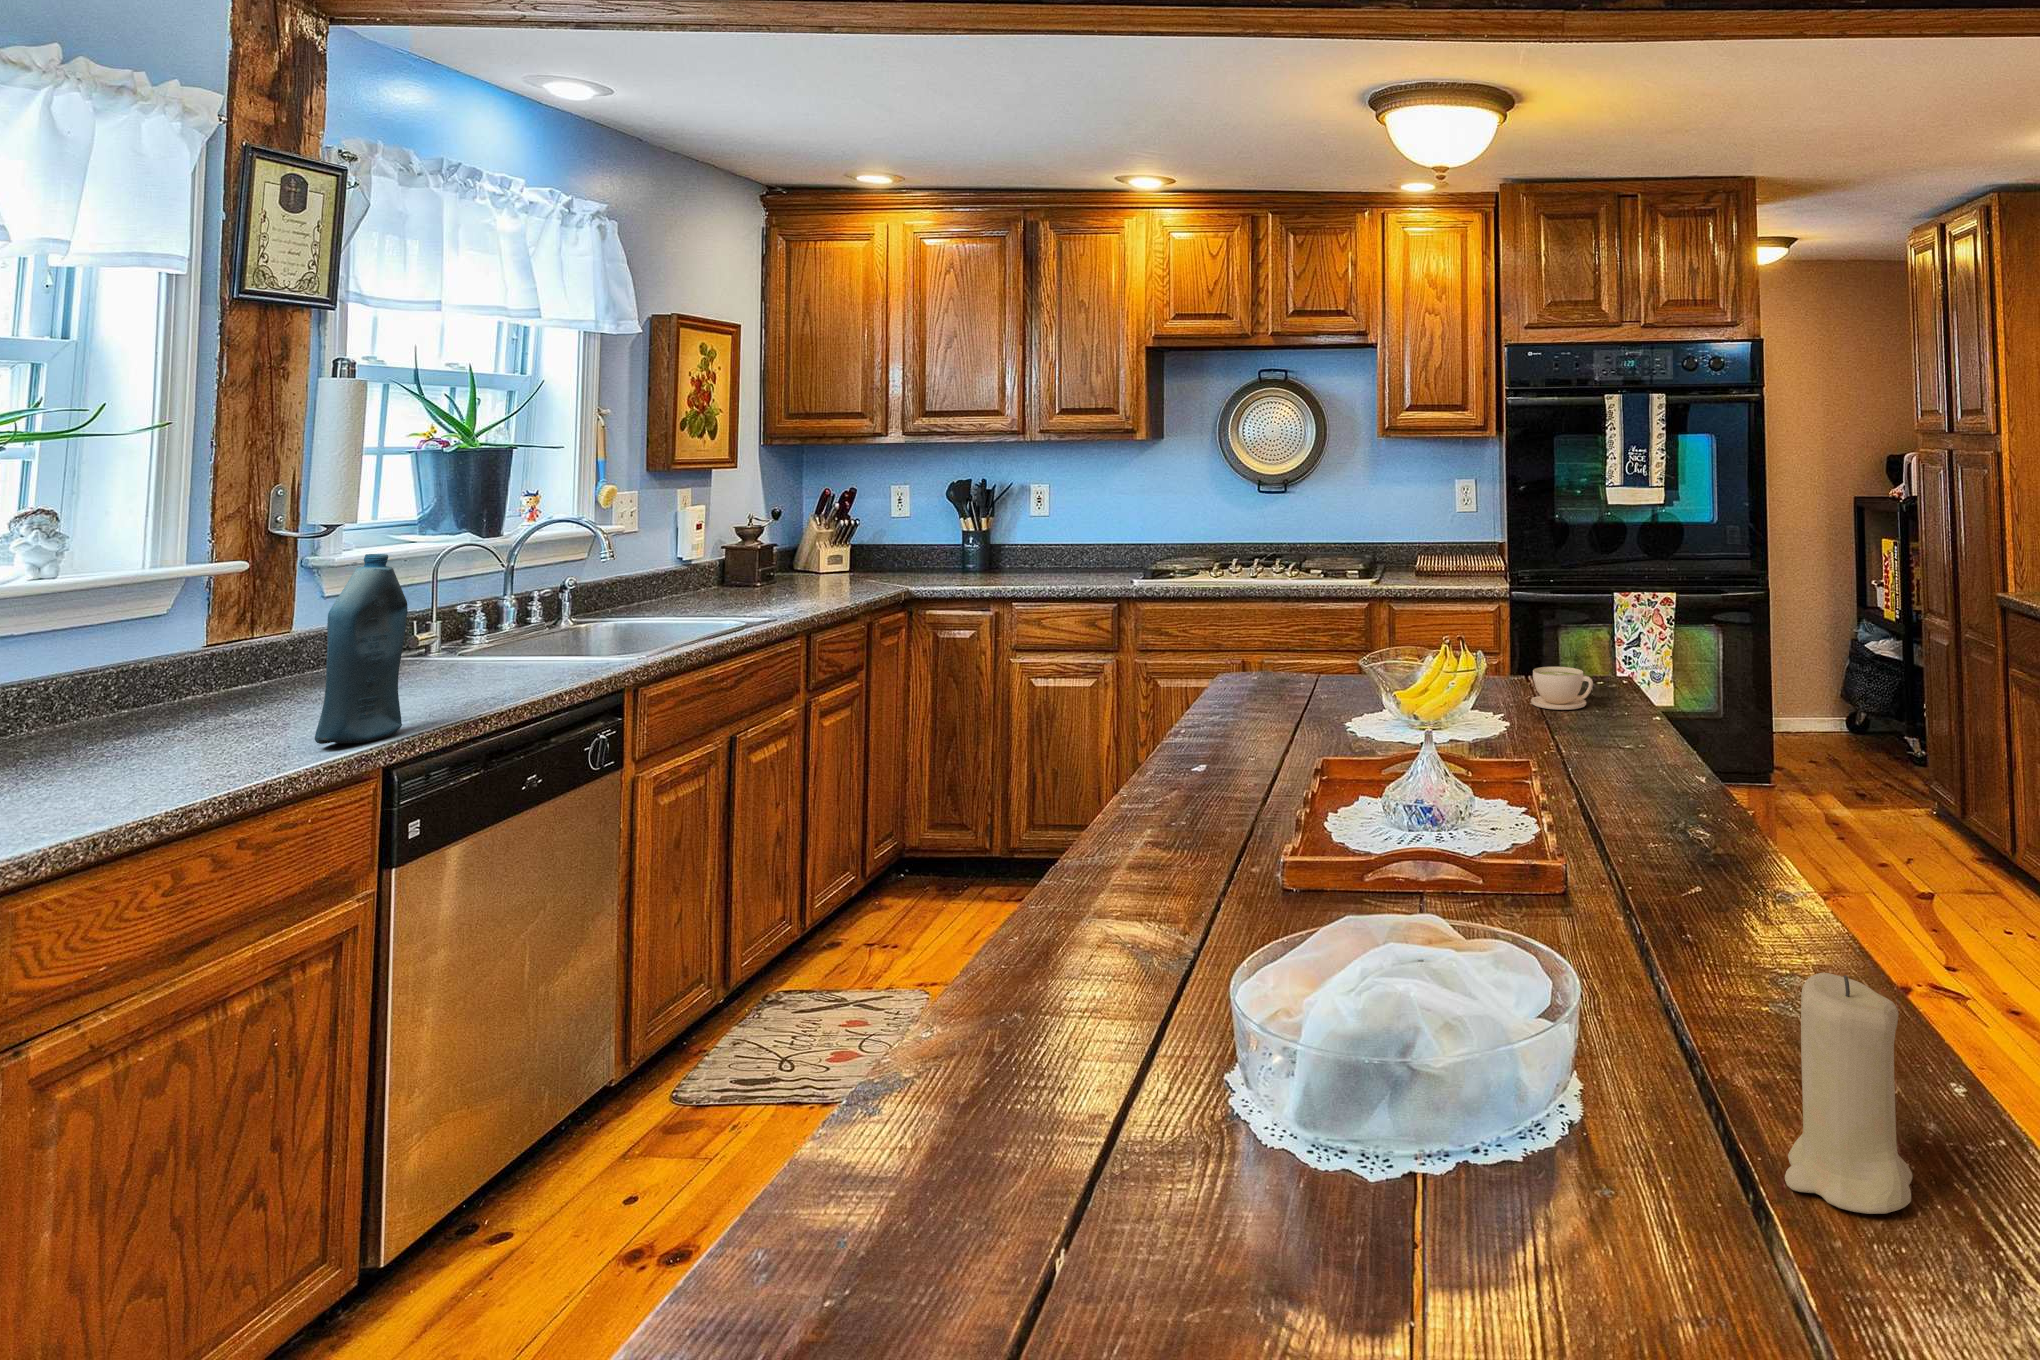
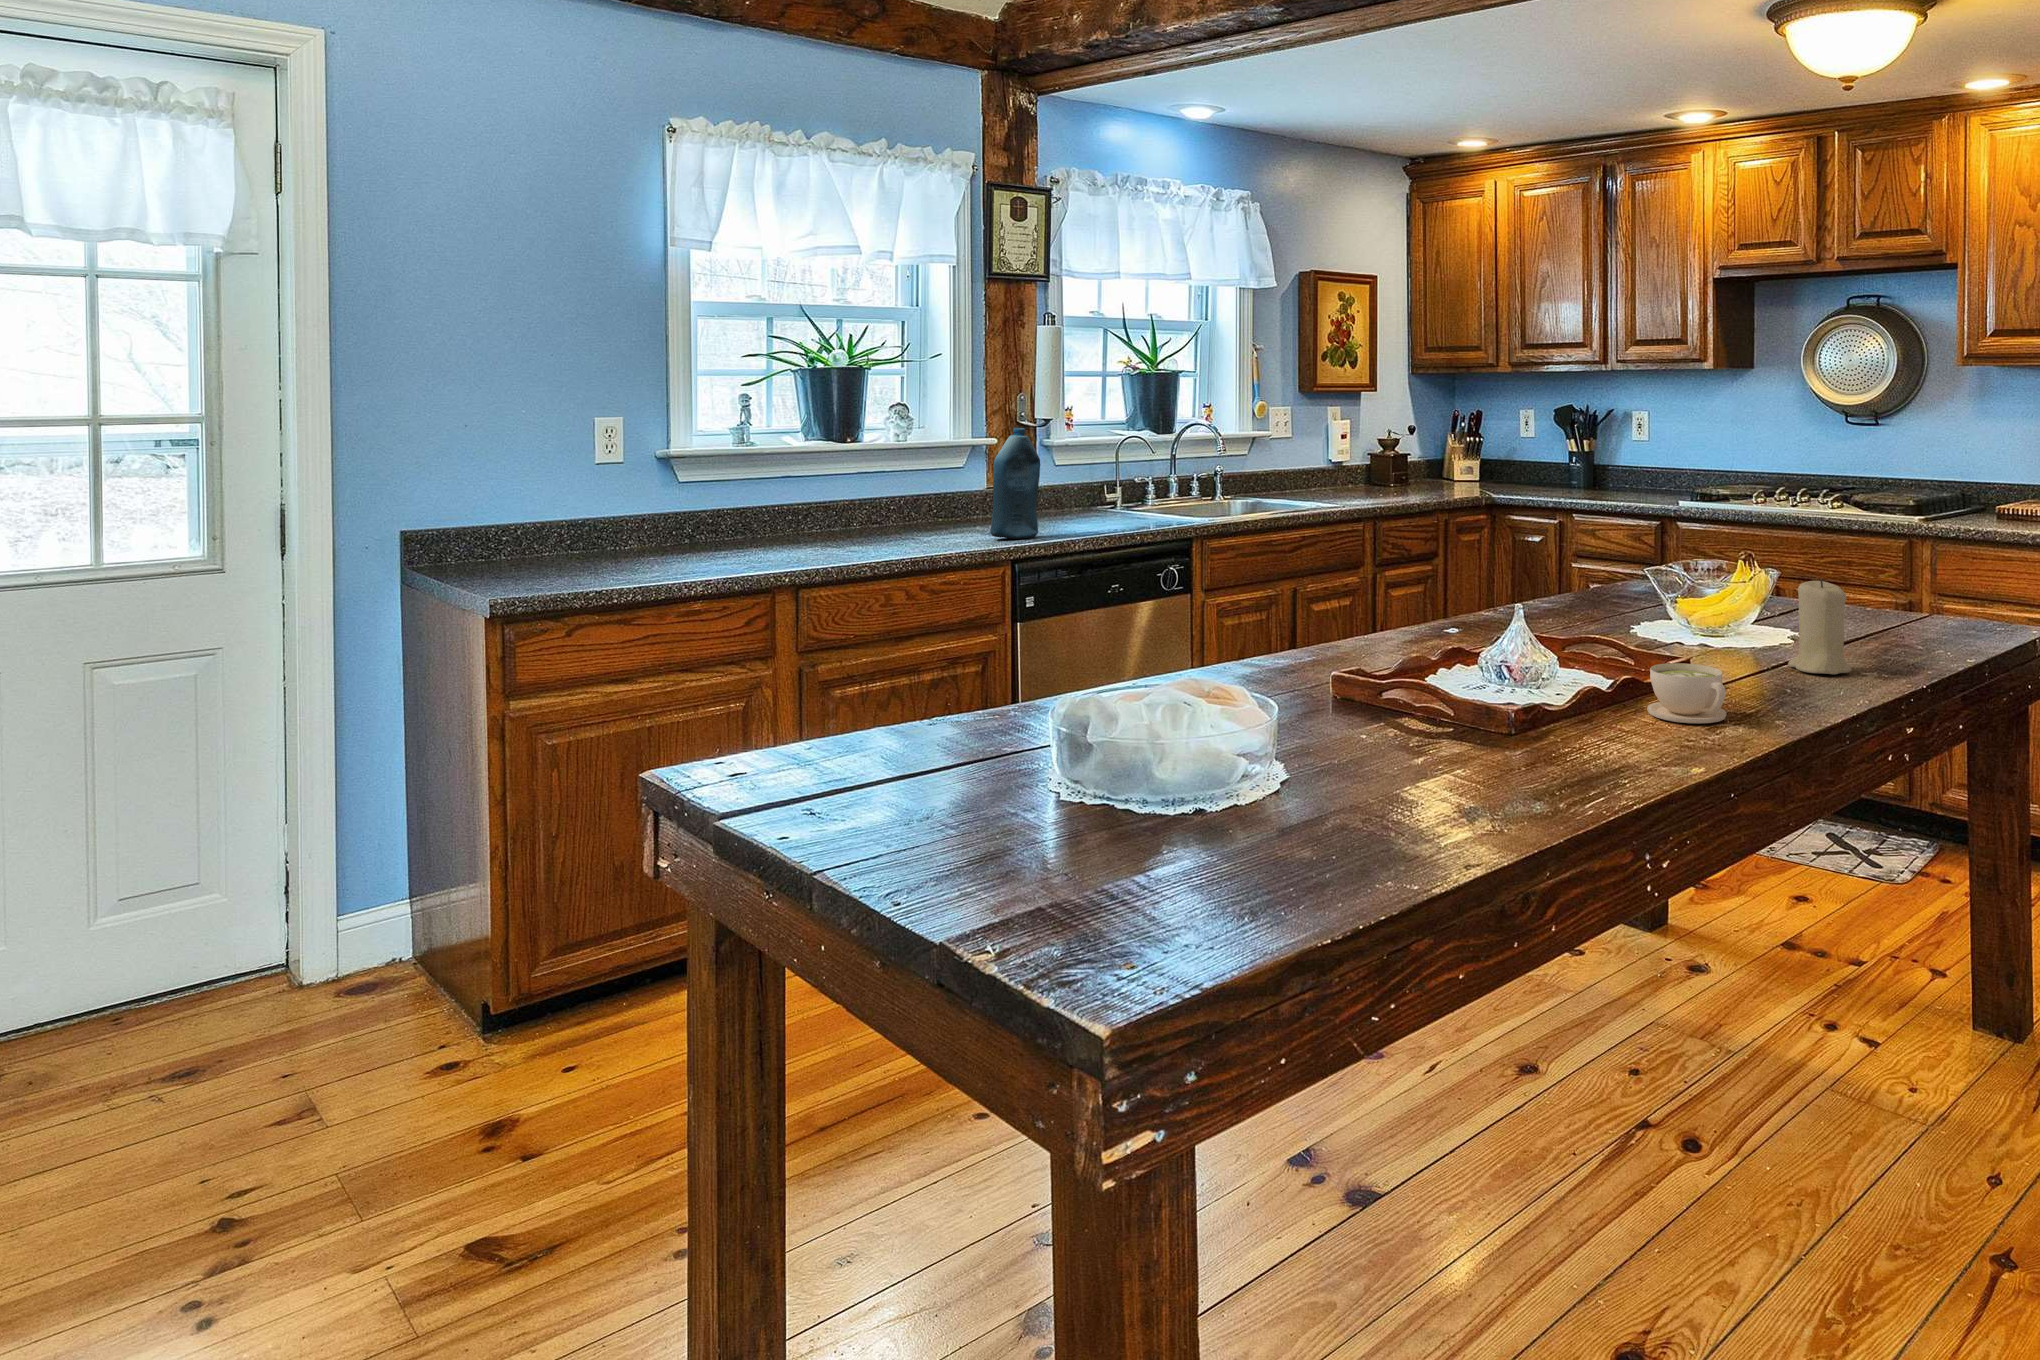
coffee cup: present [1531,667,1593,710] -> present [1647,663,1726,724]
candle: present [1785,973,1913,1214] -> present [1788,578,1851,675]

